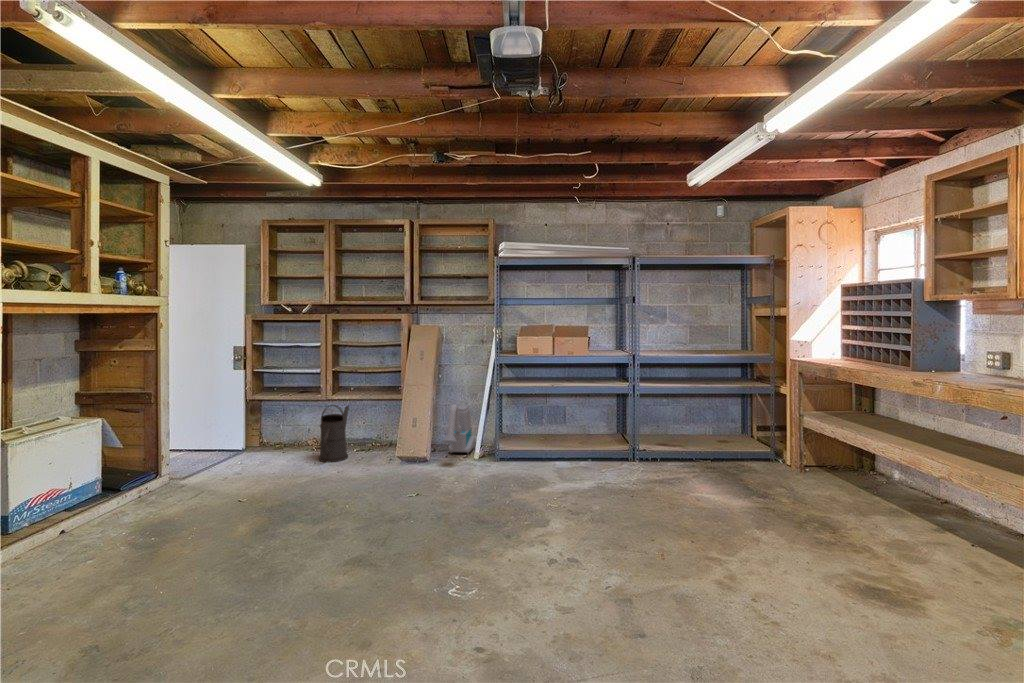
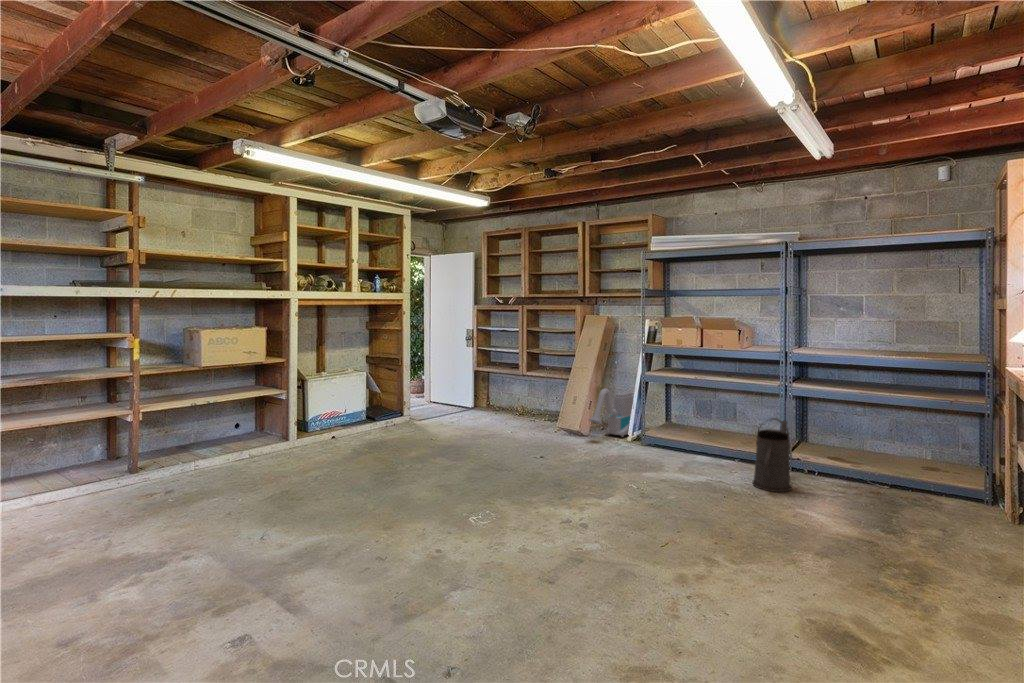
watering can: present [319,405,349,462] -> present [753,418,792,492]

